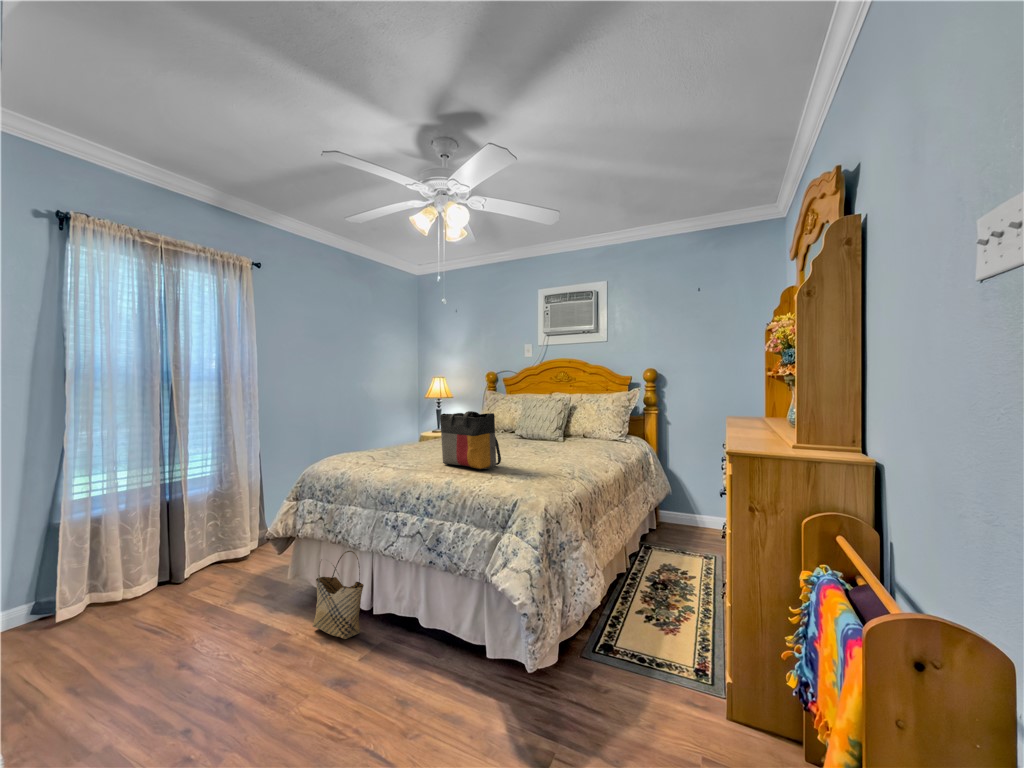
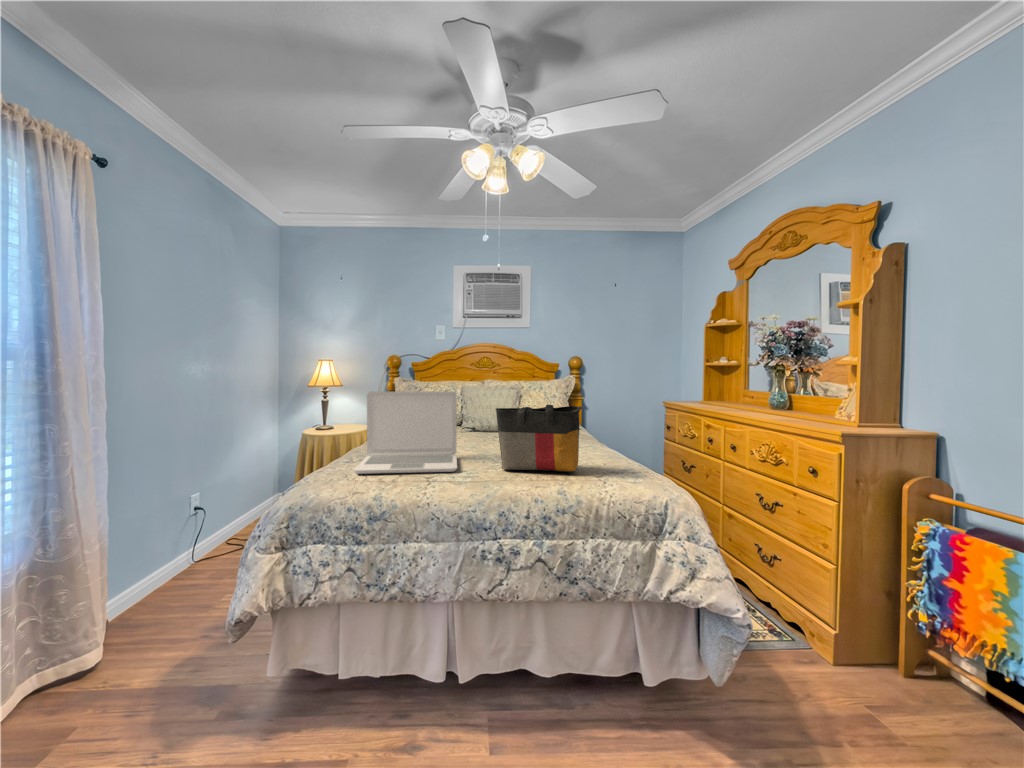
laptop: none [353,400,442,462] -> present [354,391,457,474]
woven basket: present [313,551,364,639] -> none [362,606,443,732]

